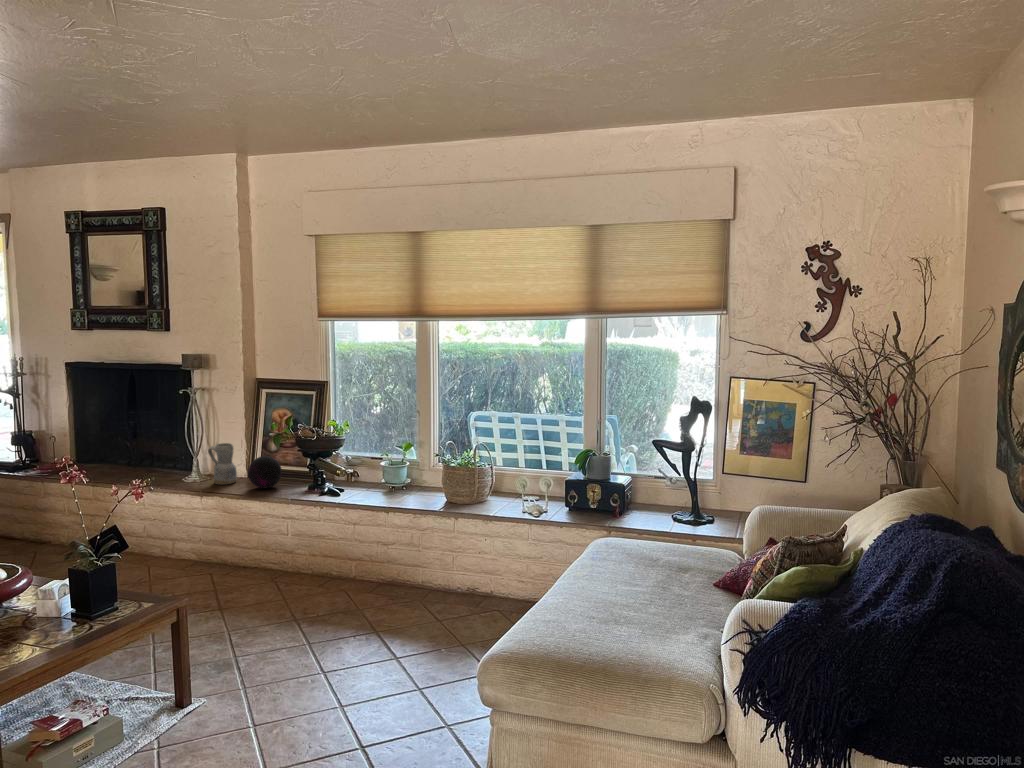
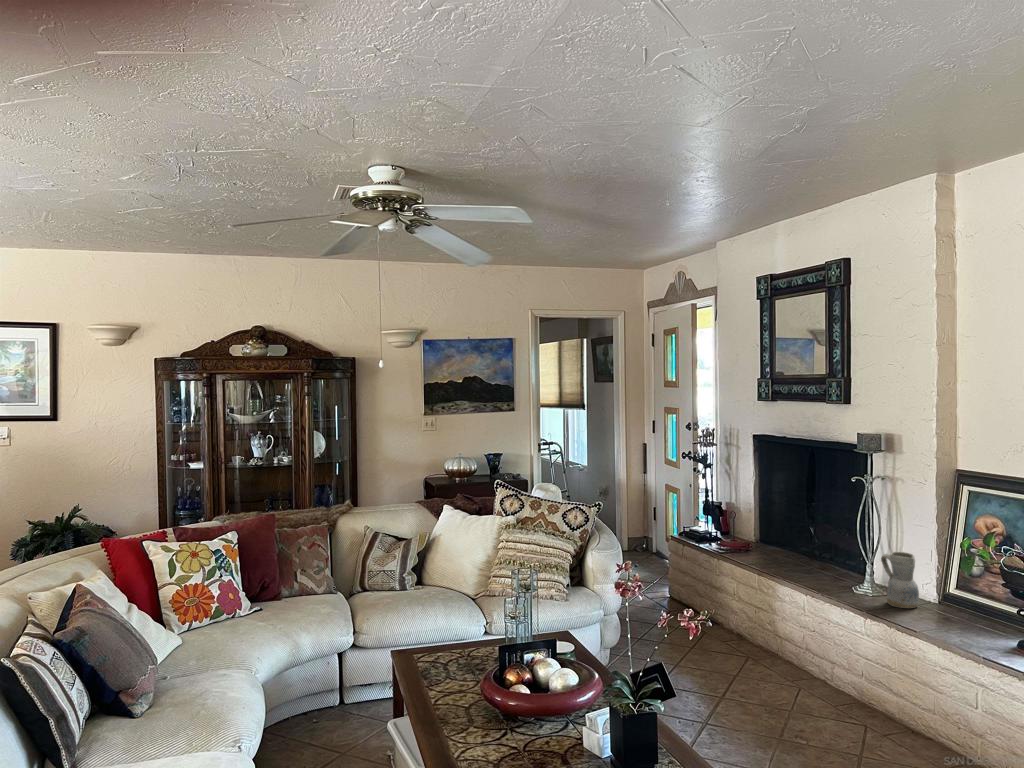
decorative orb: present [248,456,282,488] -> none [927,582,980,629]

